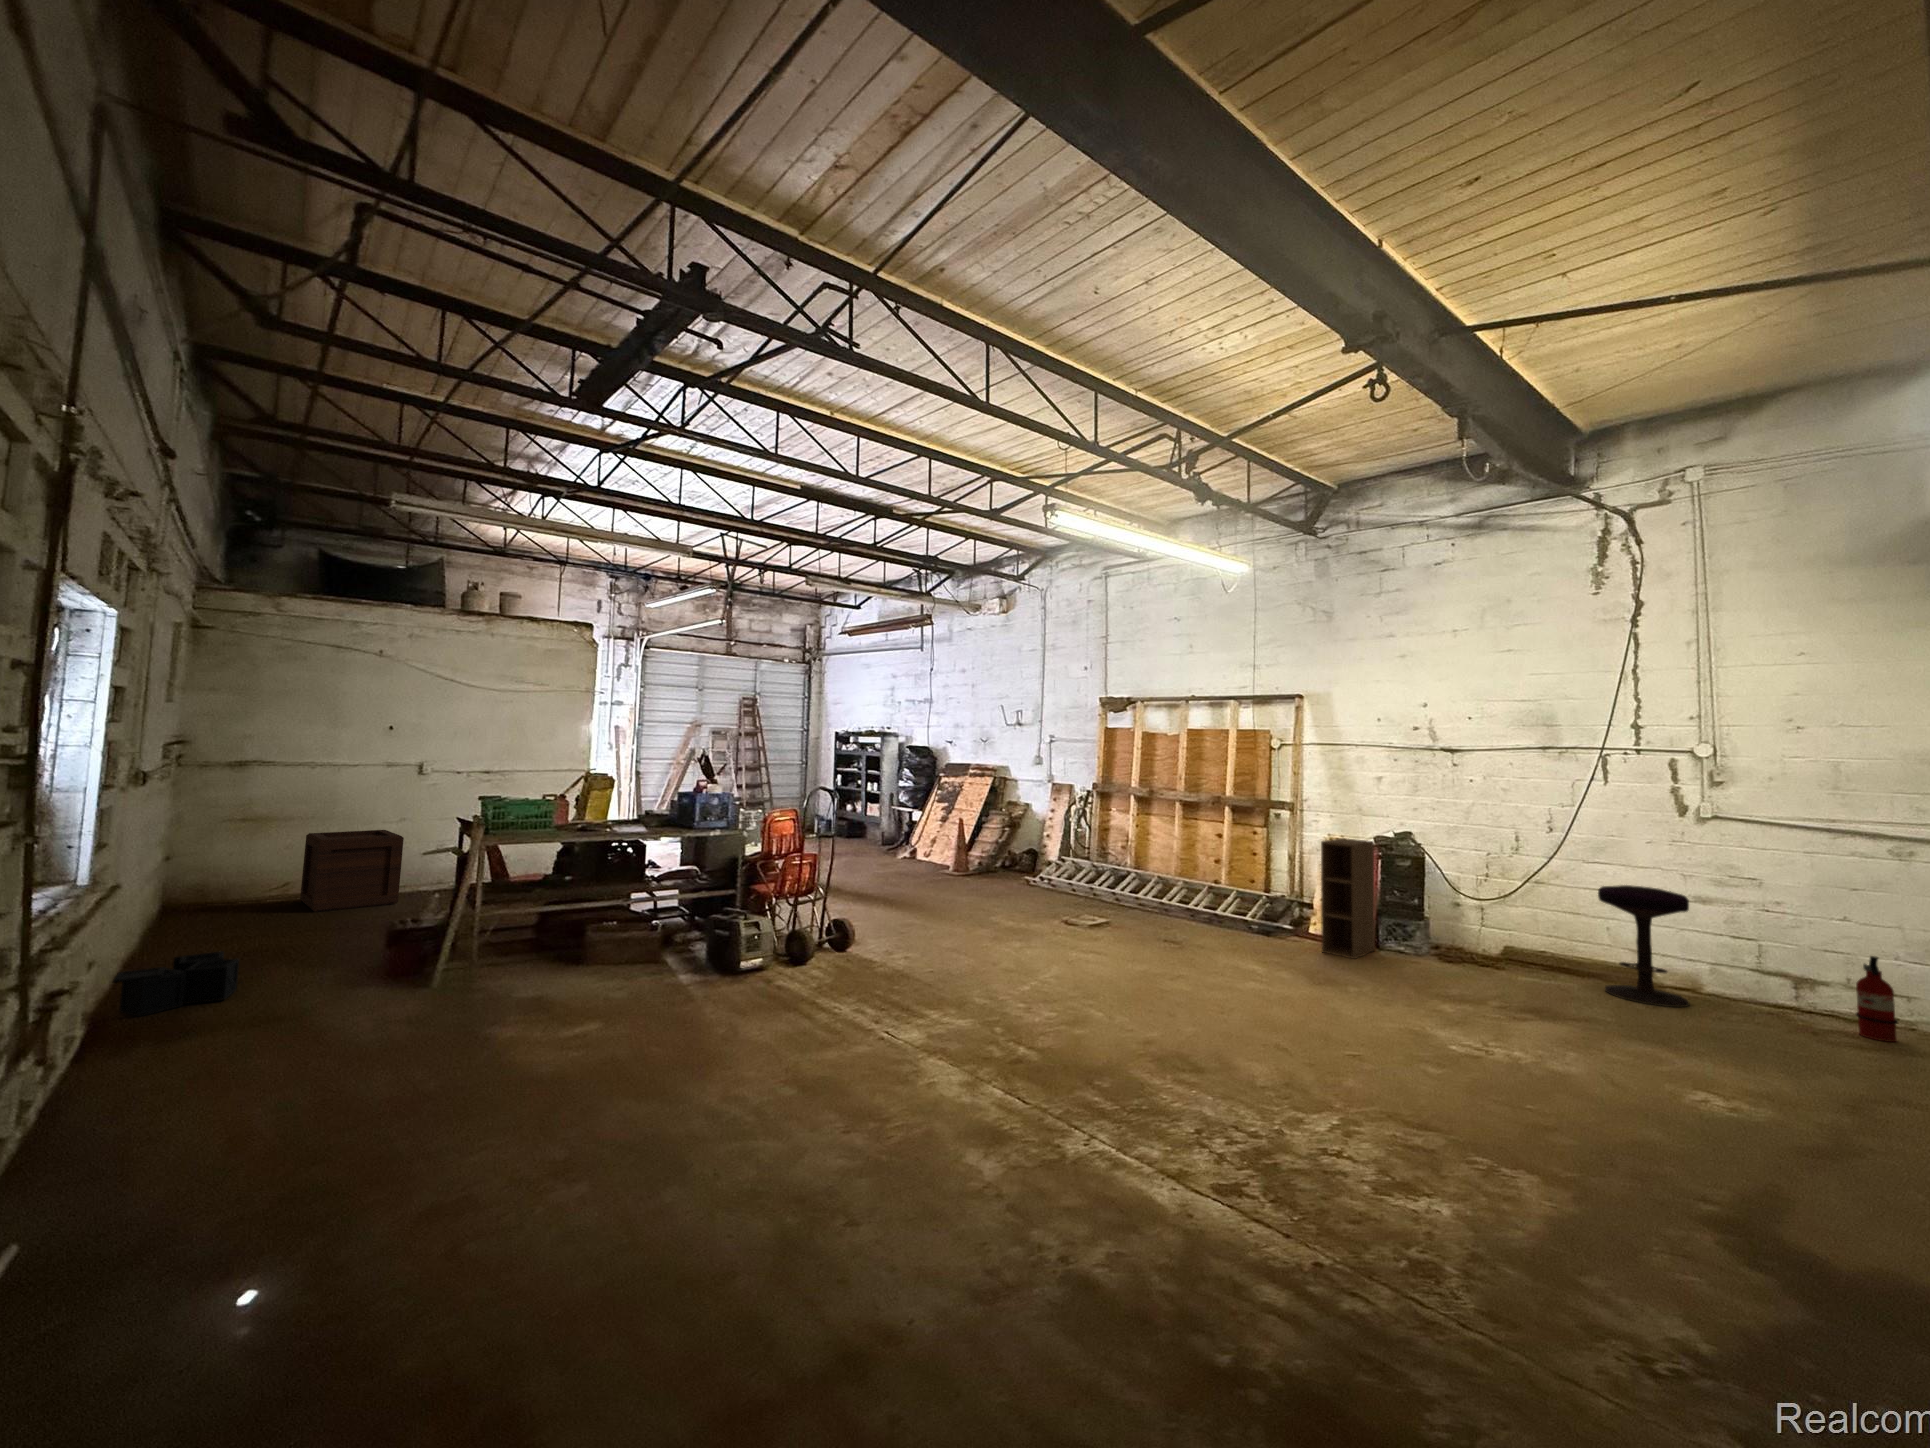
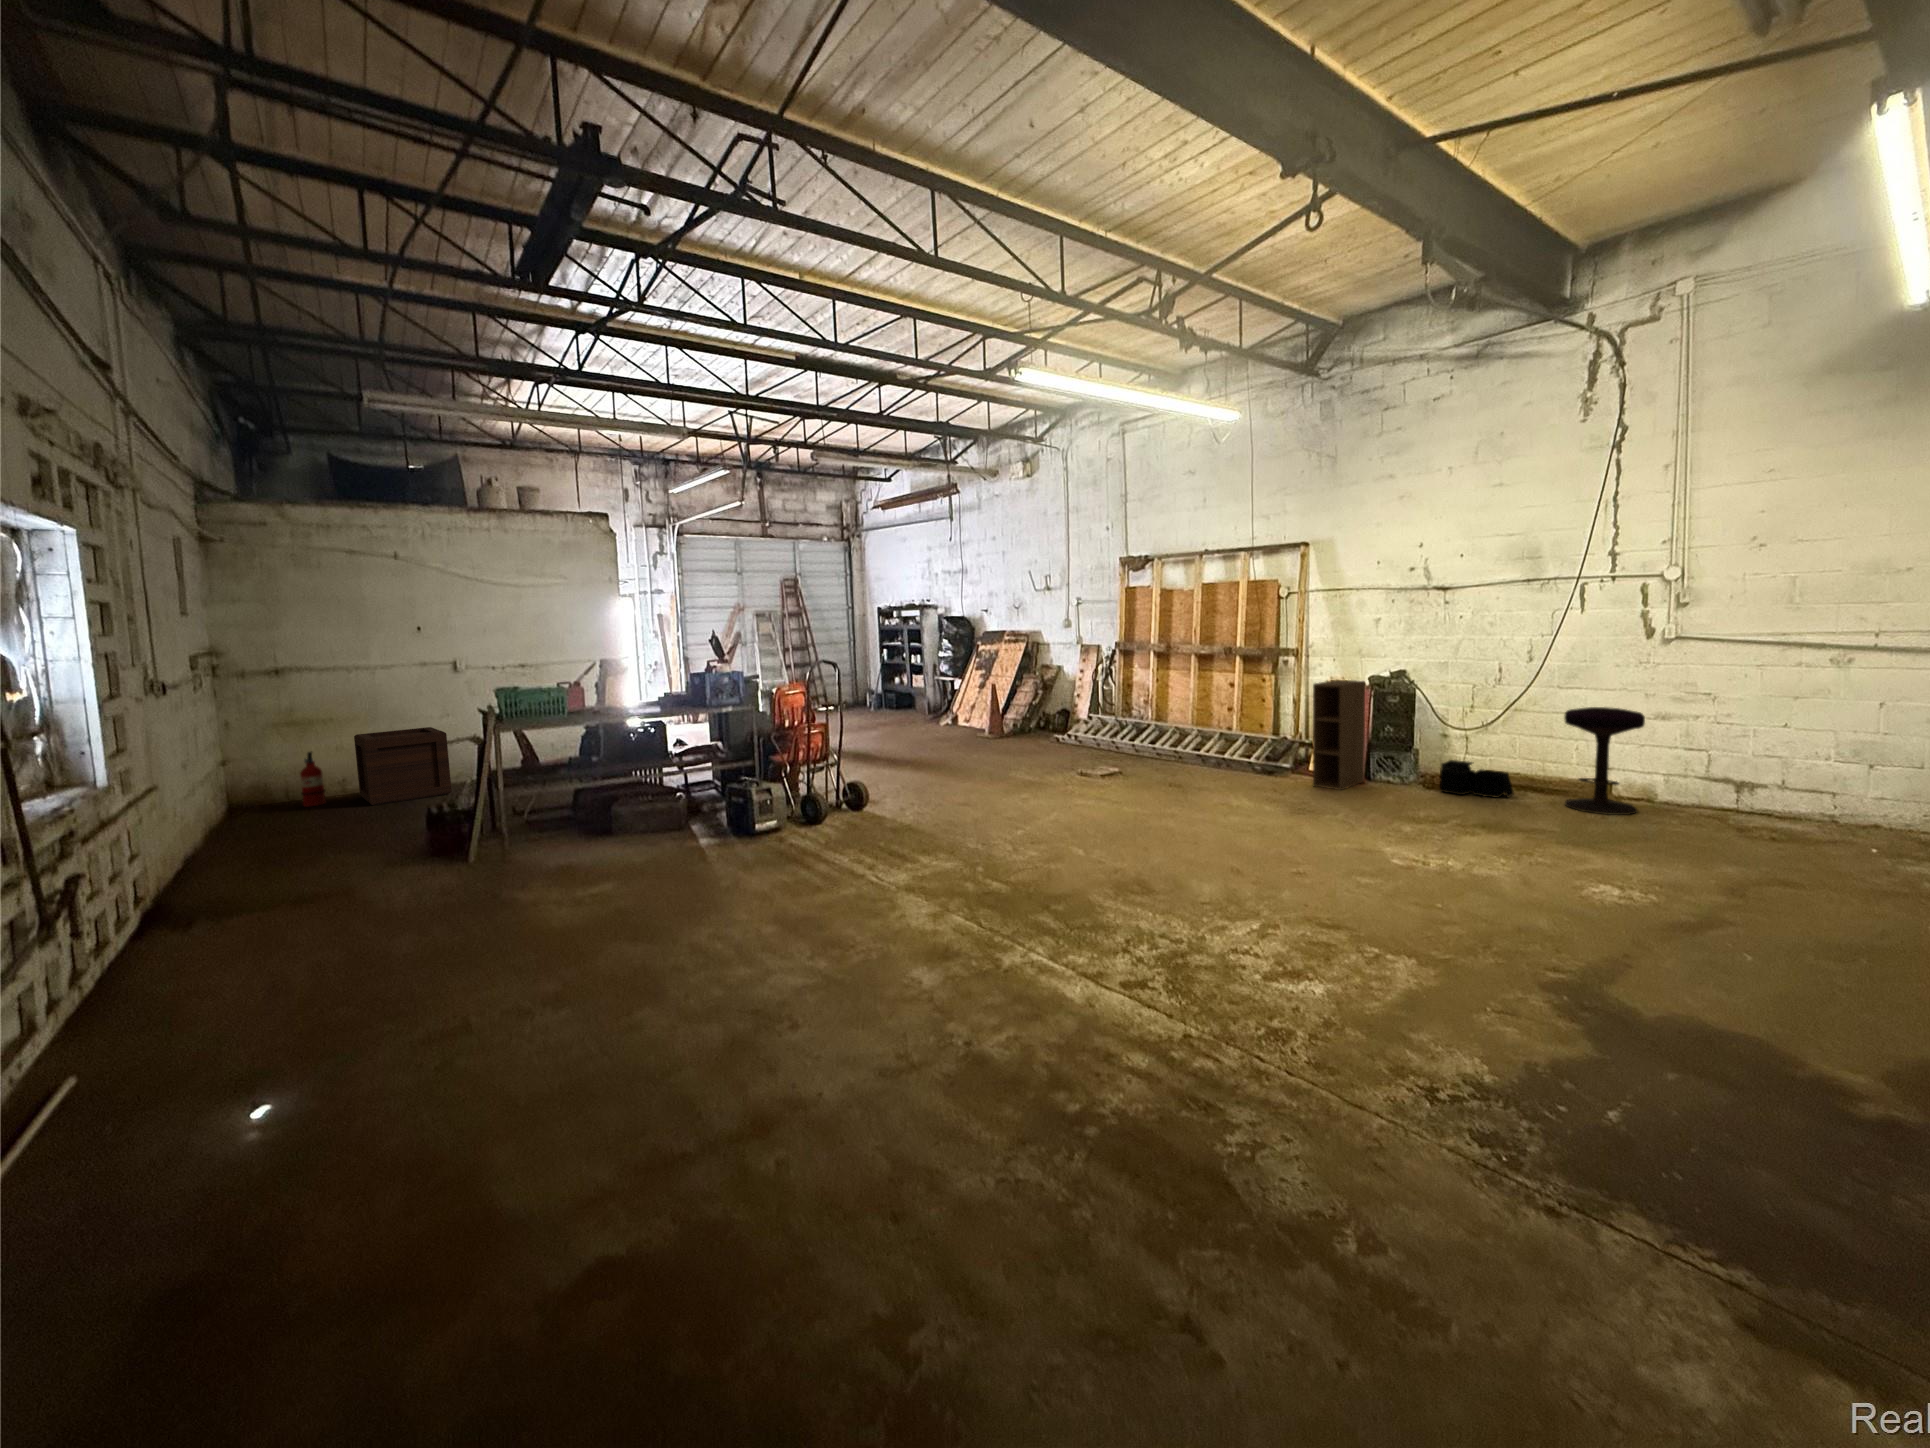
storage bin: present [113,951,239,1017] -> present [1440,760,1514,798]
fire extinguisher: present [1856,956,1898,1042] -> present [300,752,325,807]

